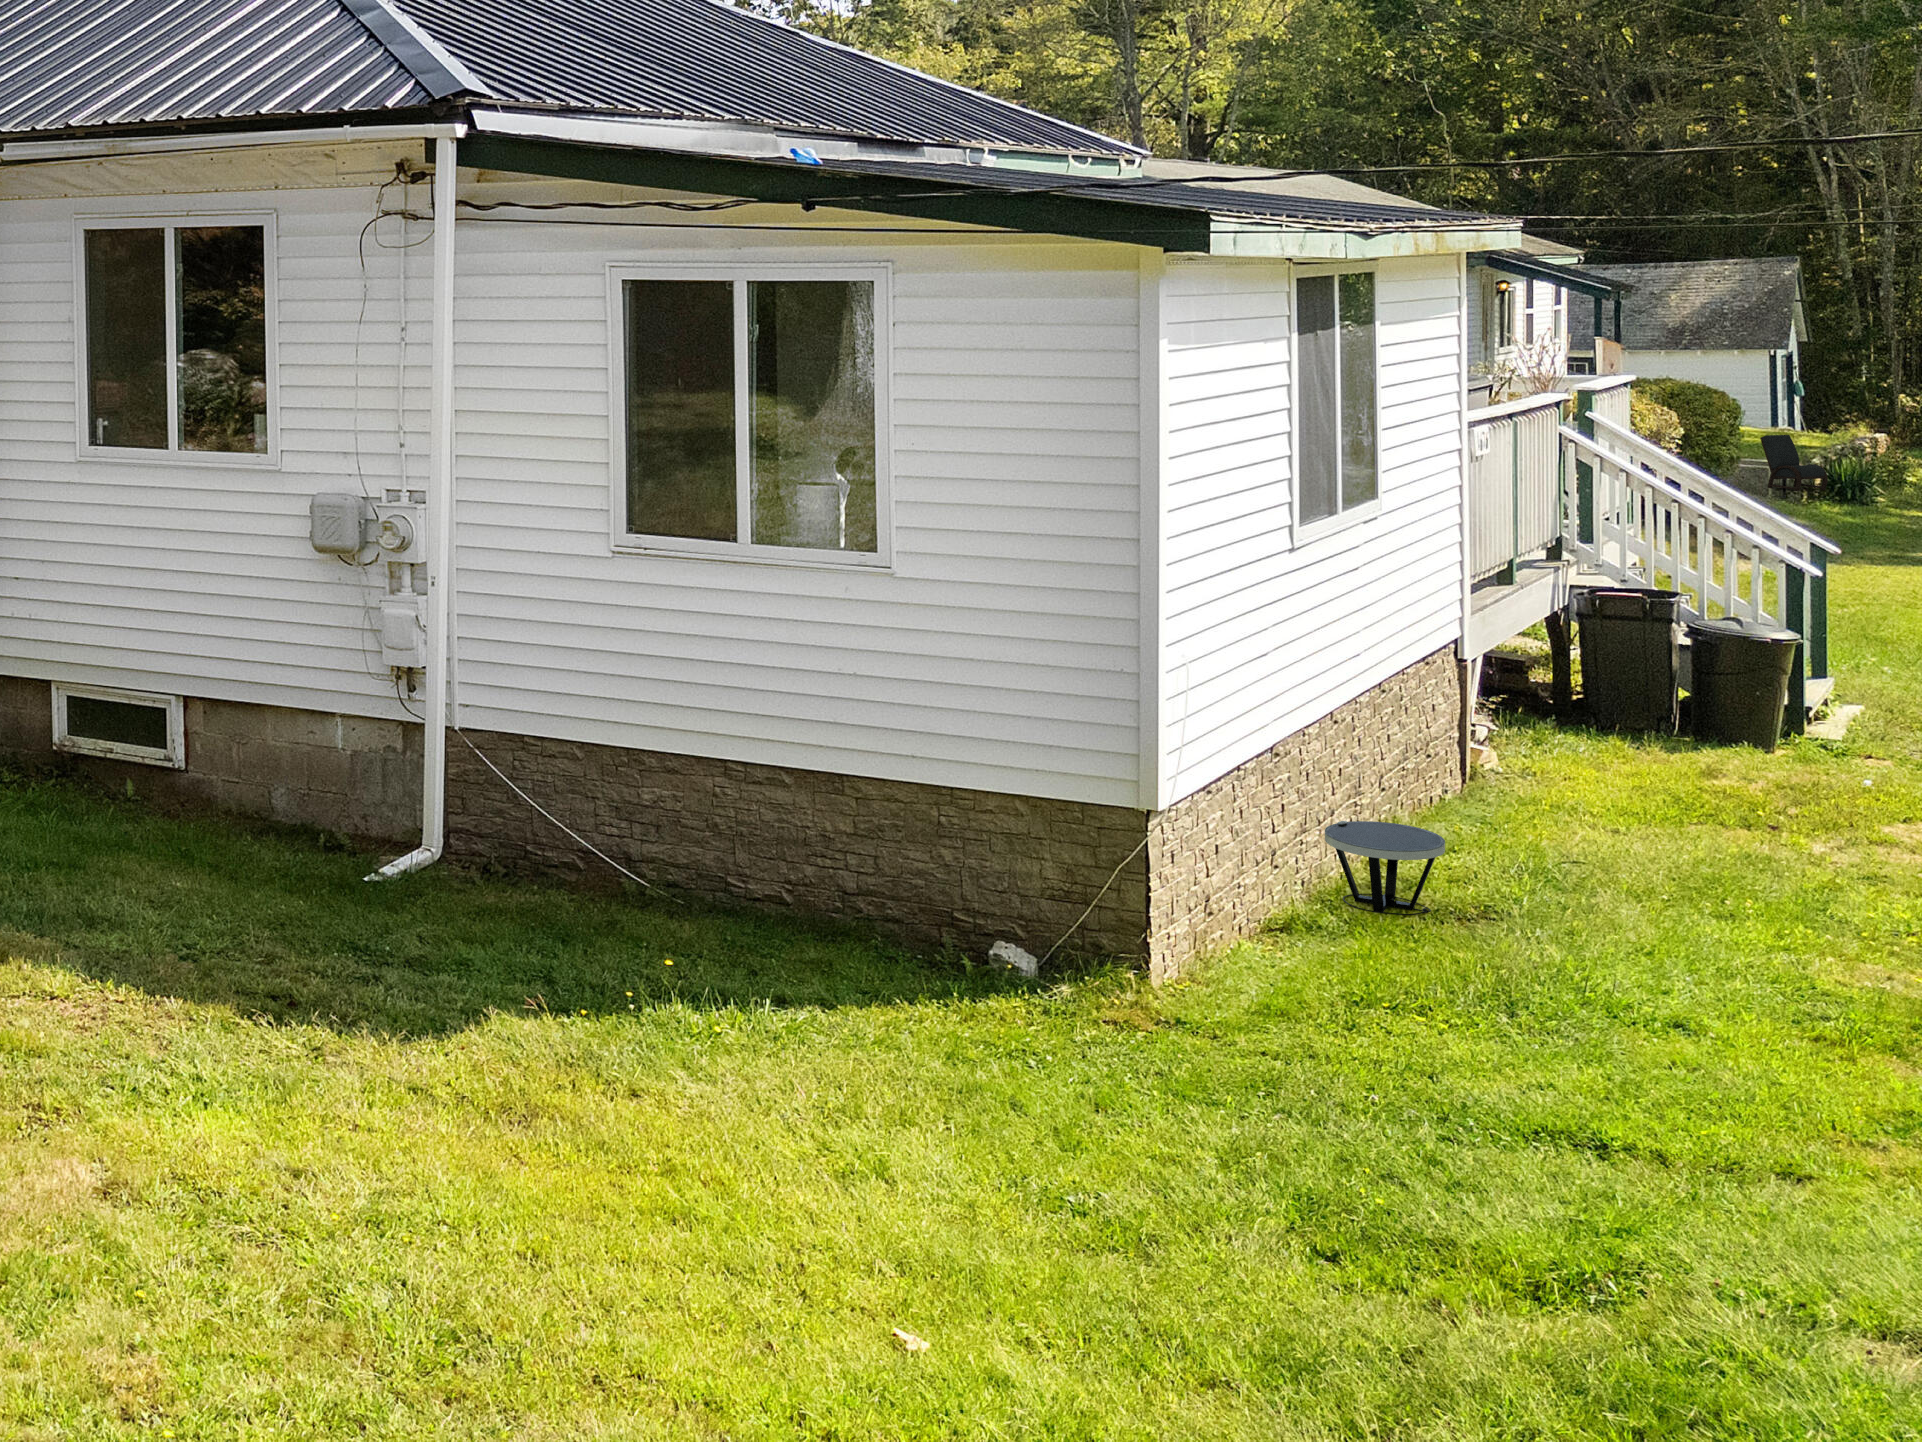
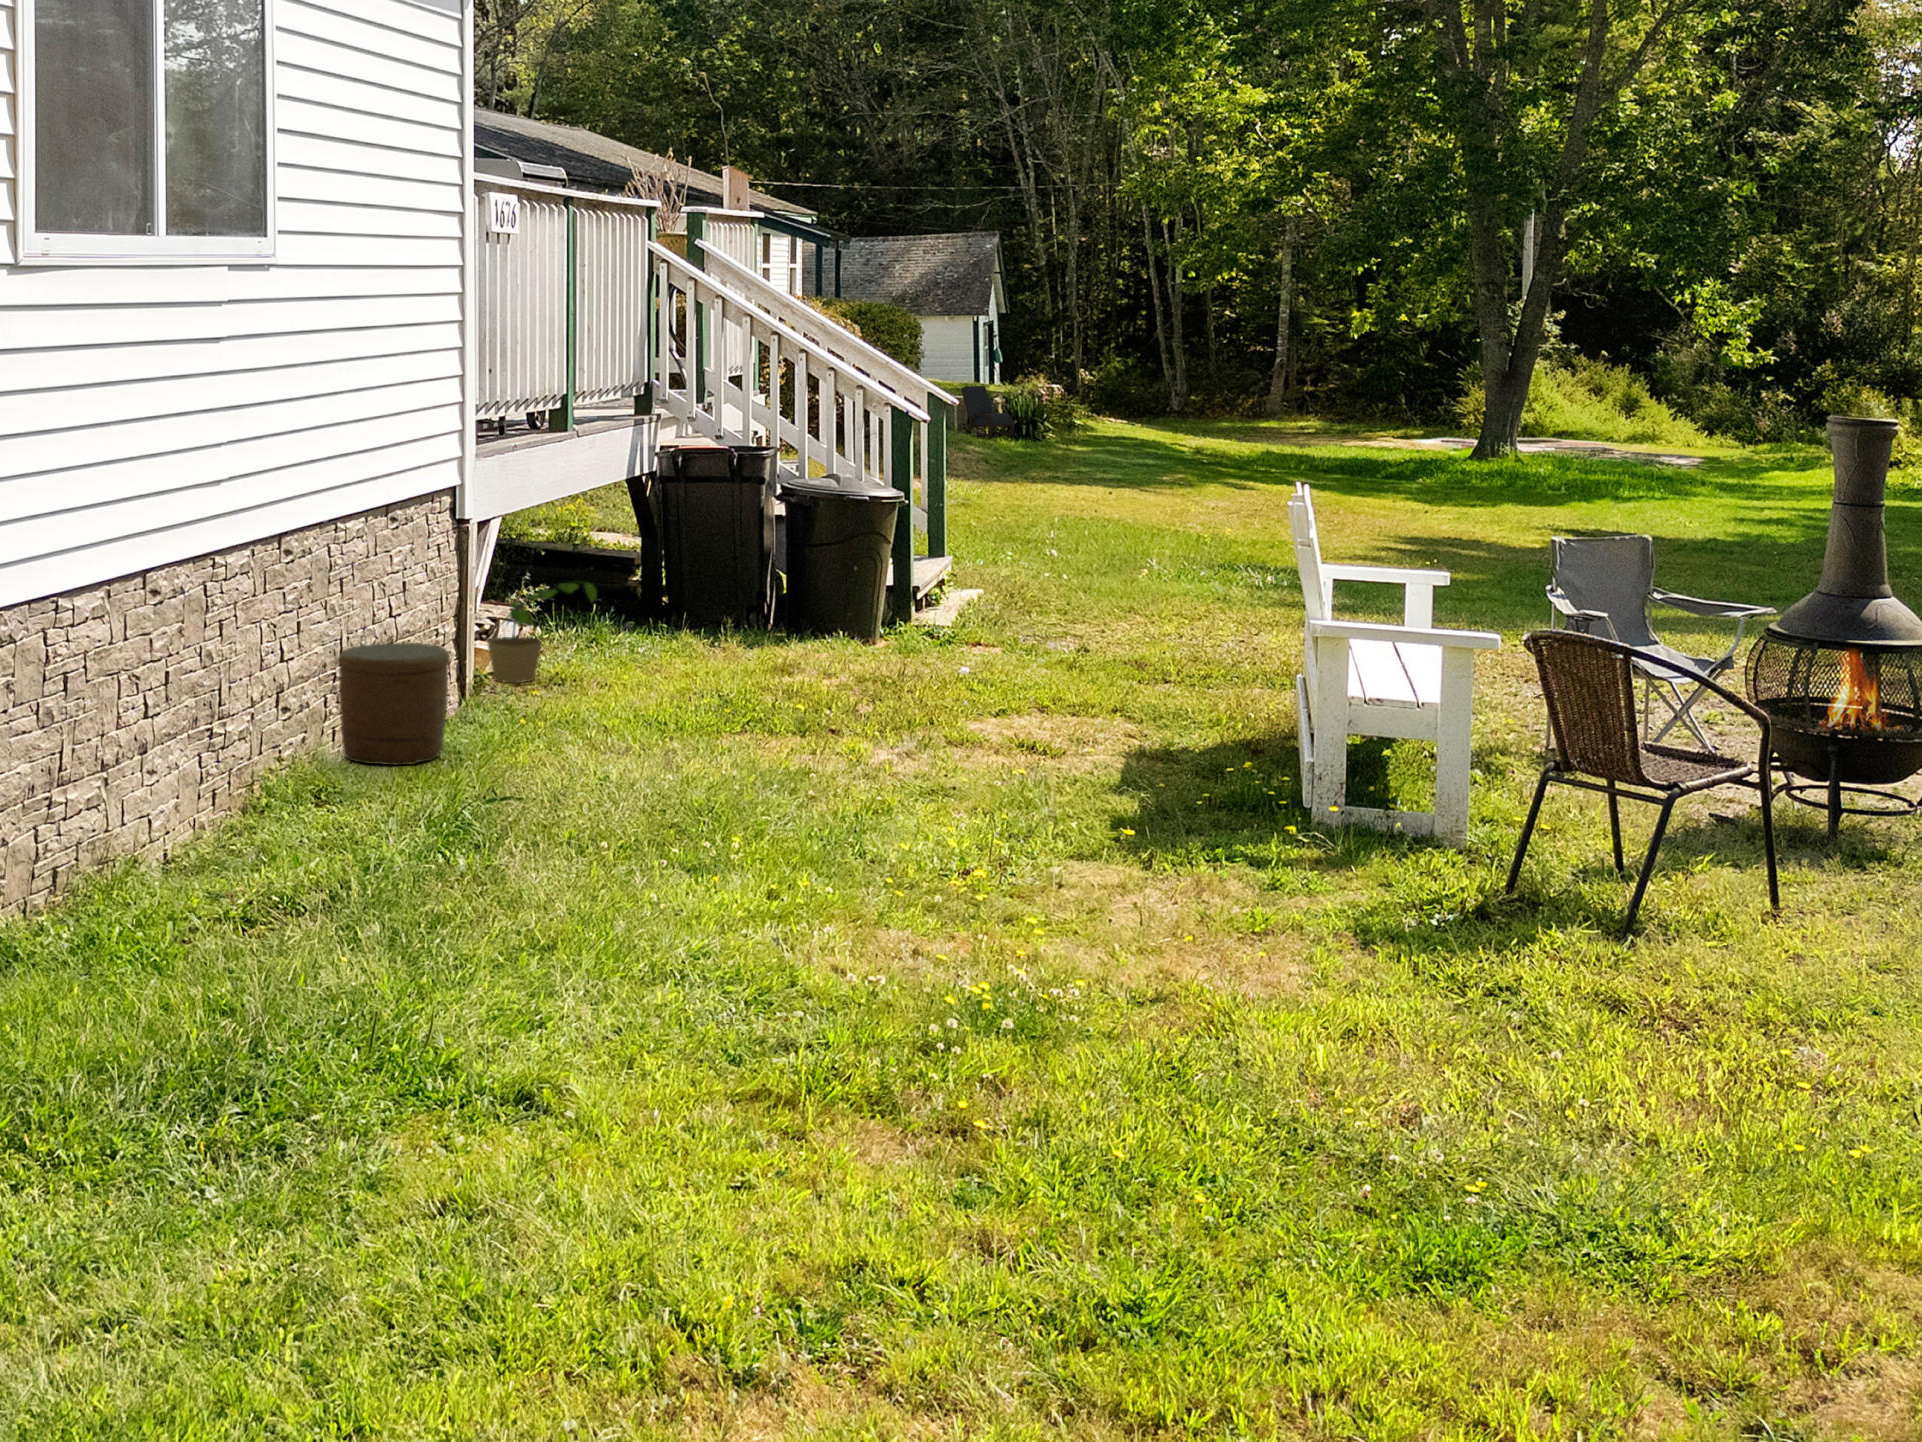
potted plant: none [1467,703,1558,775] -> present [488,581,597,683]
woven basket: none [1409,752,1491,836] -> present [338,642,450,765]
side table: present [1325,821,1445,915] -> none [66,746,264,904]

